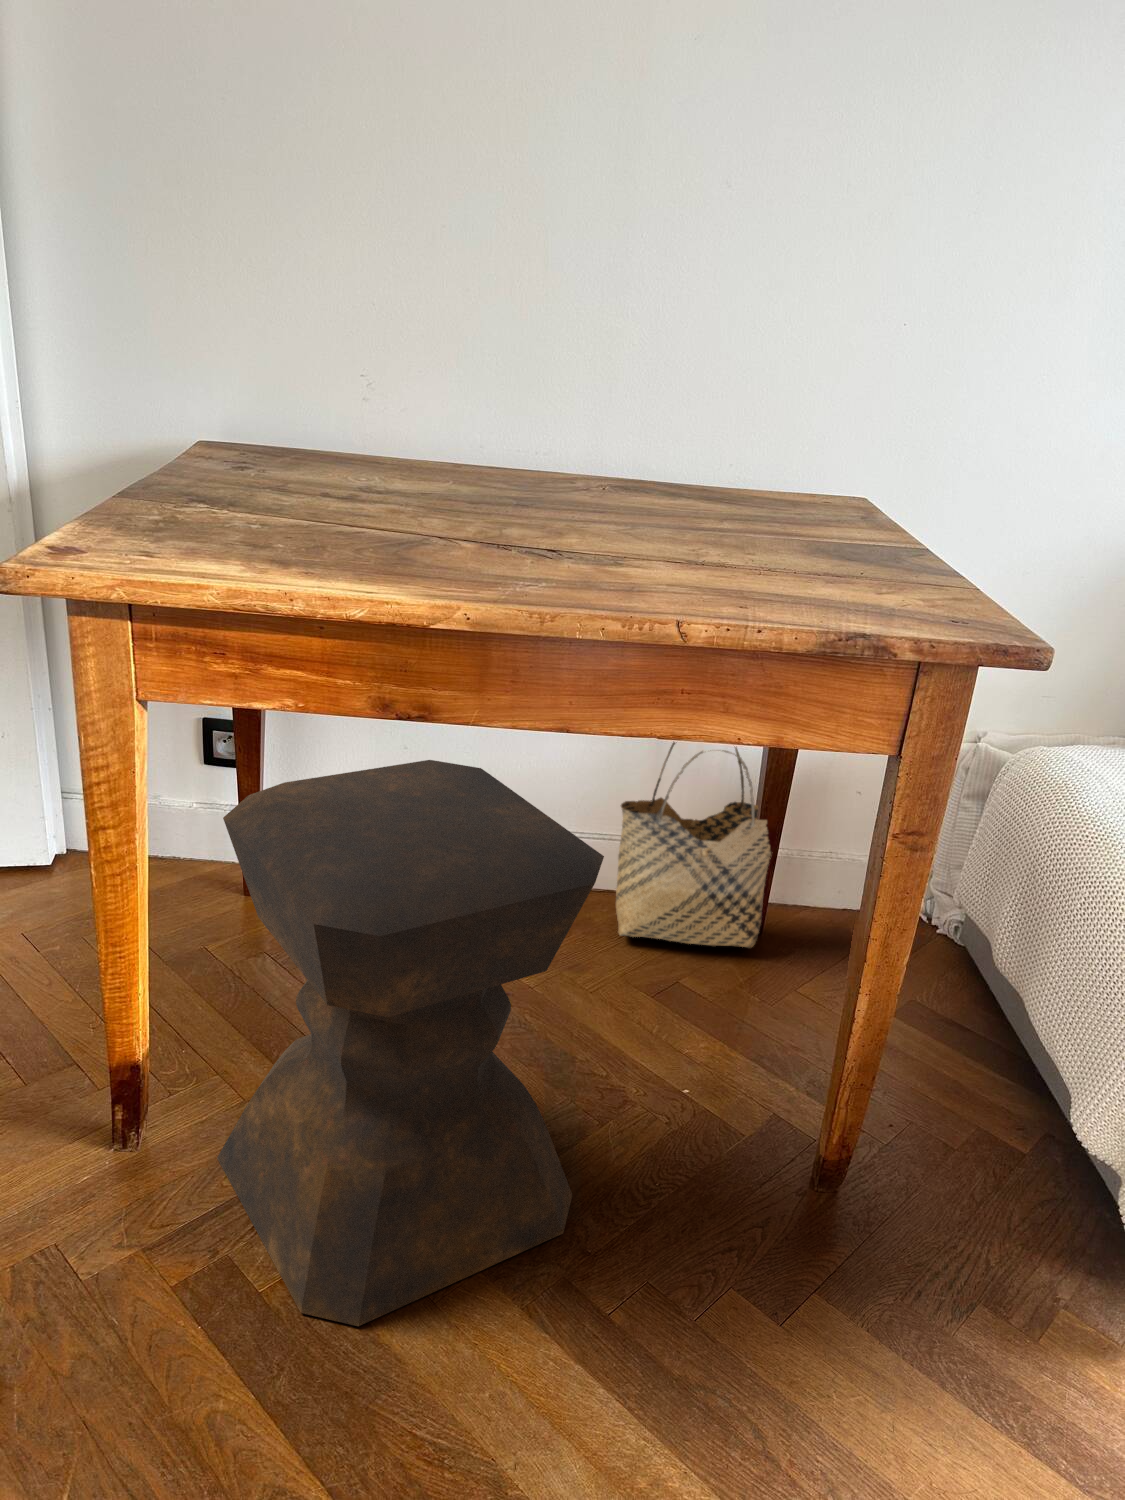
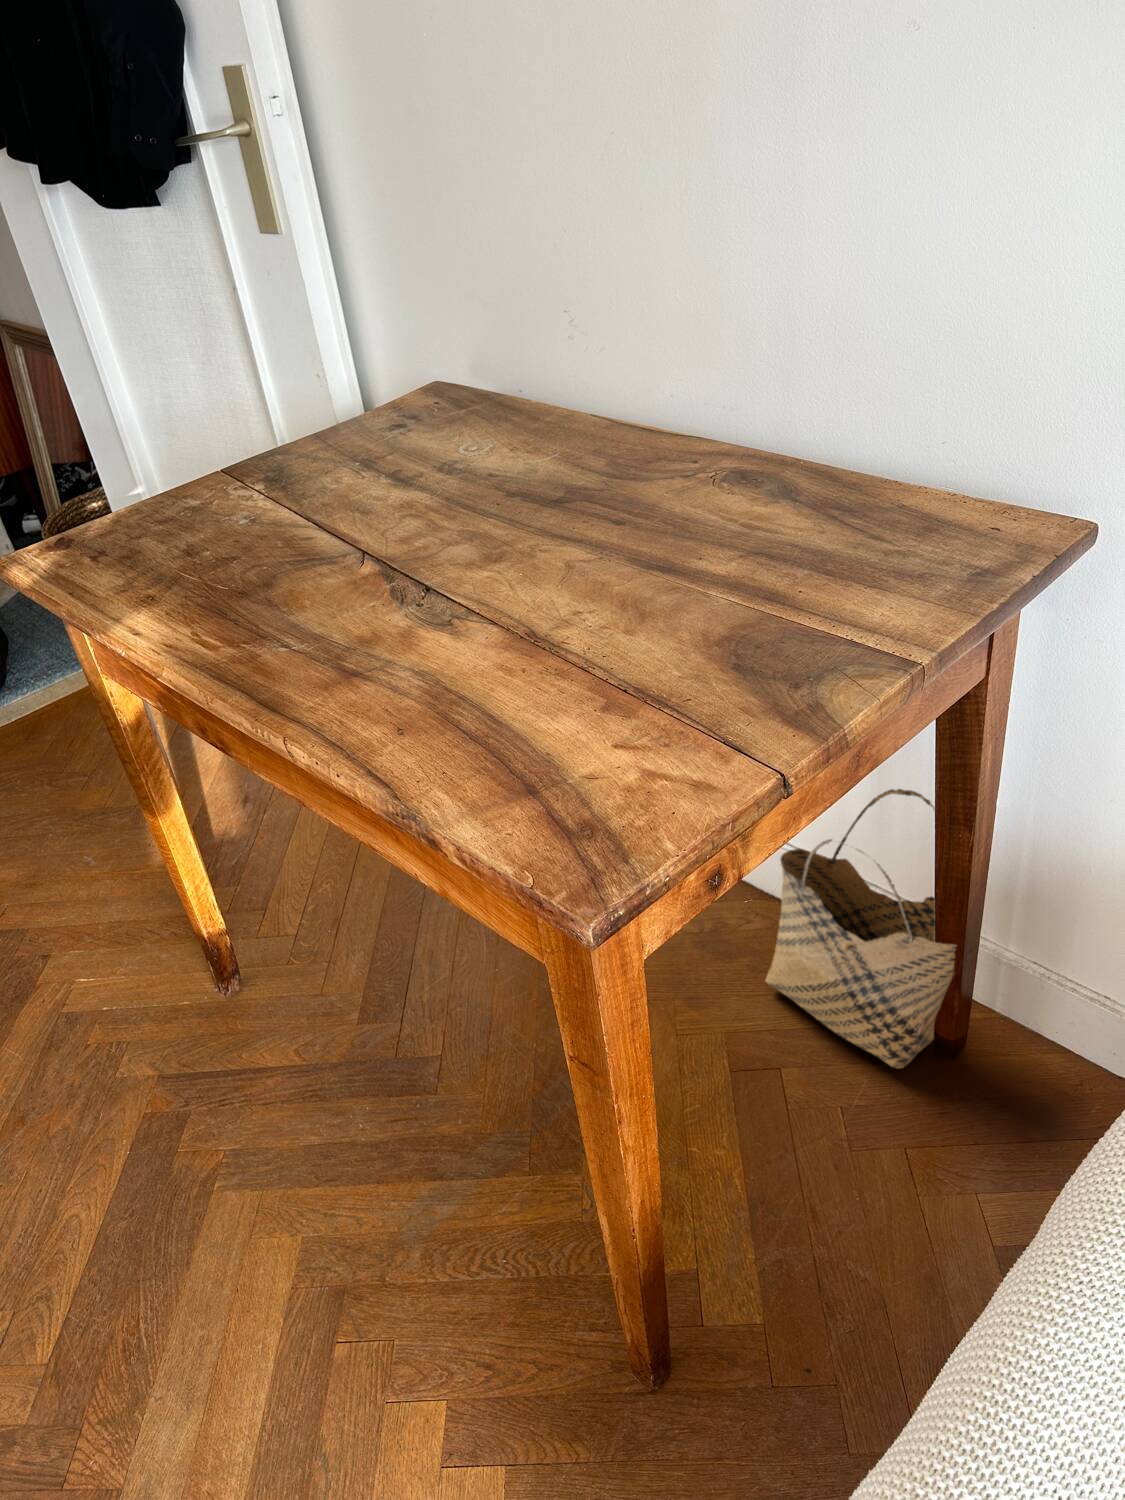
stool: present [217,760,604,1326] -> none [78,775,480,1248]

